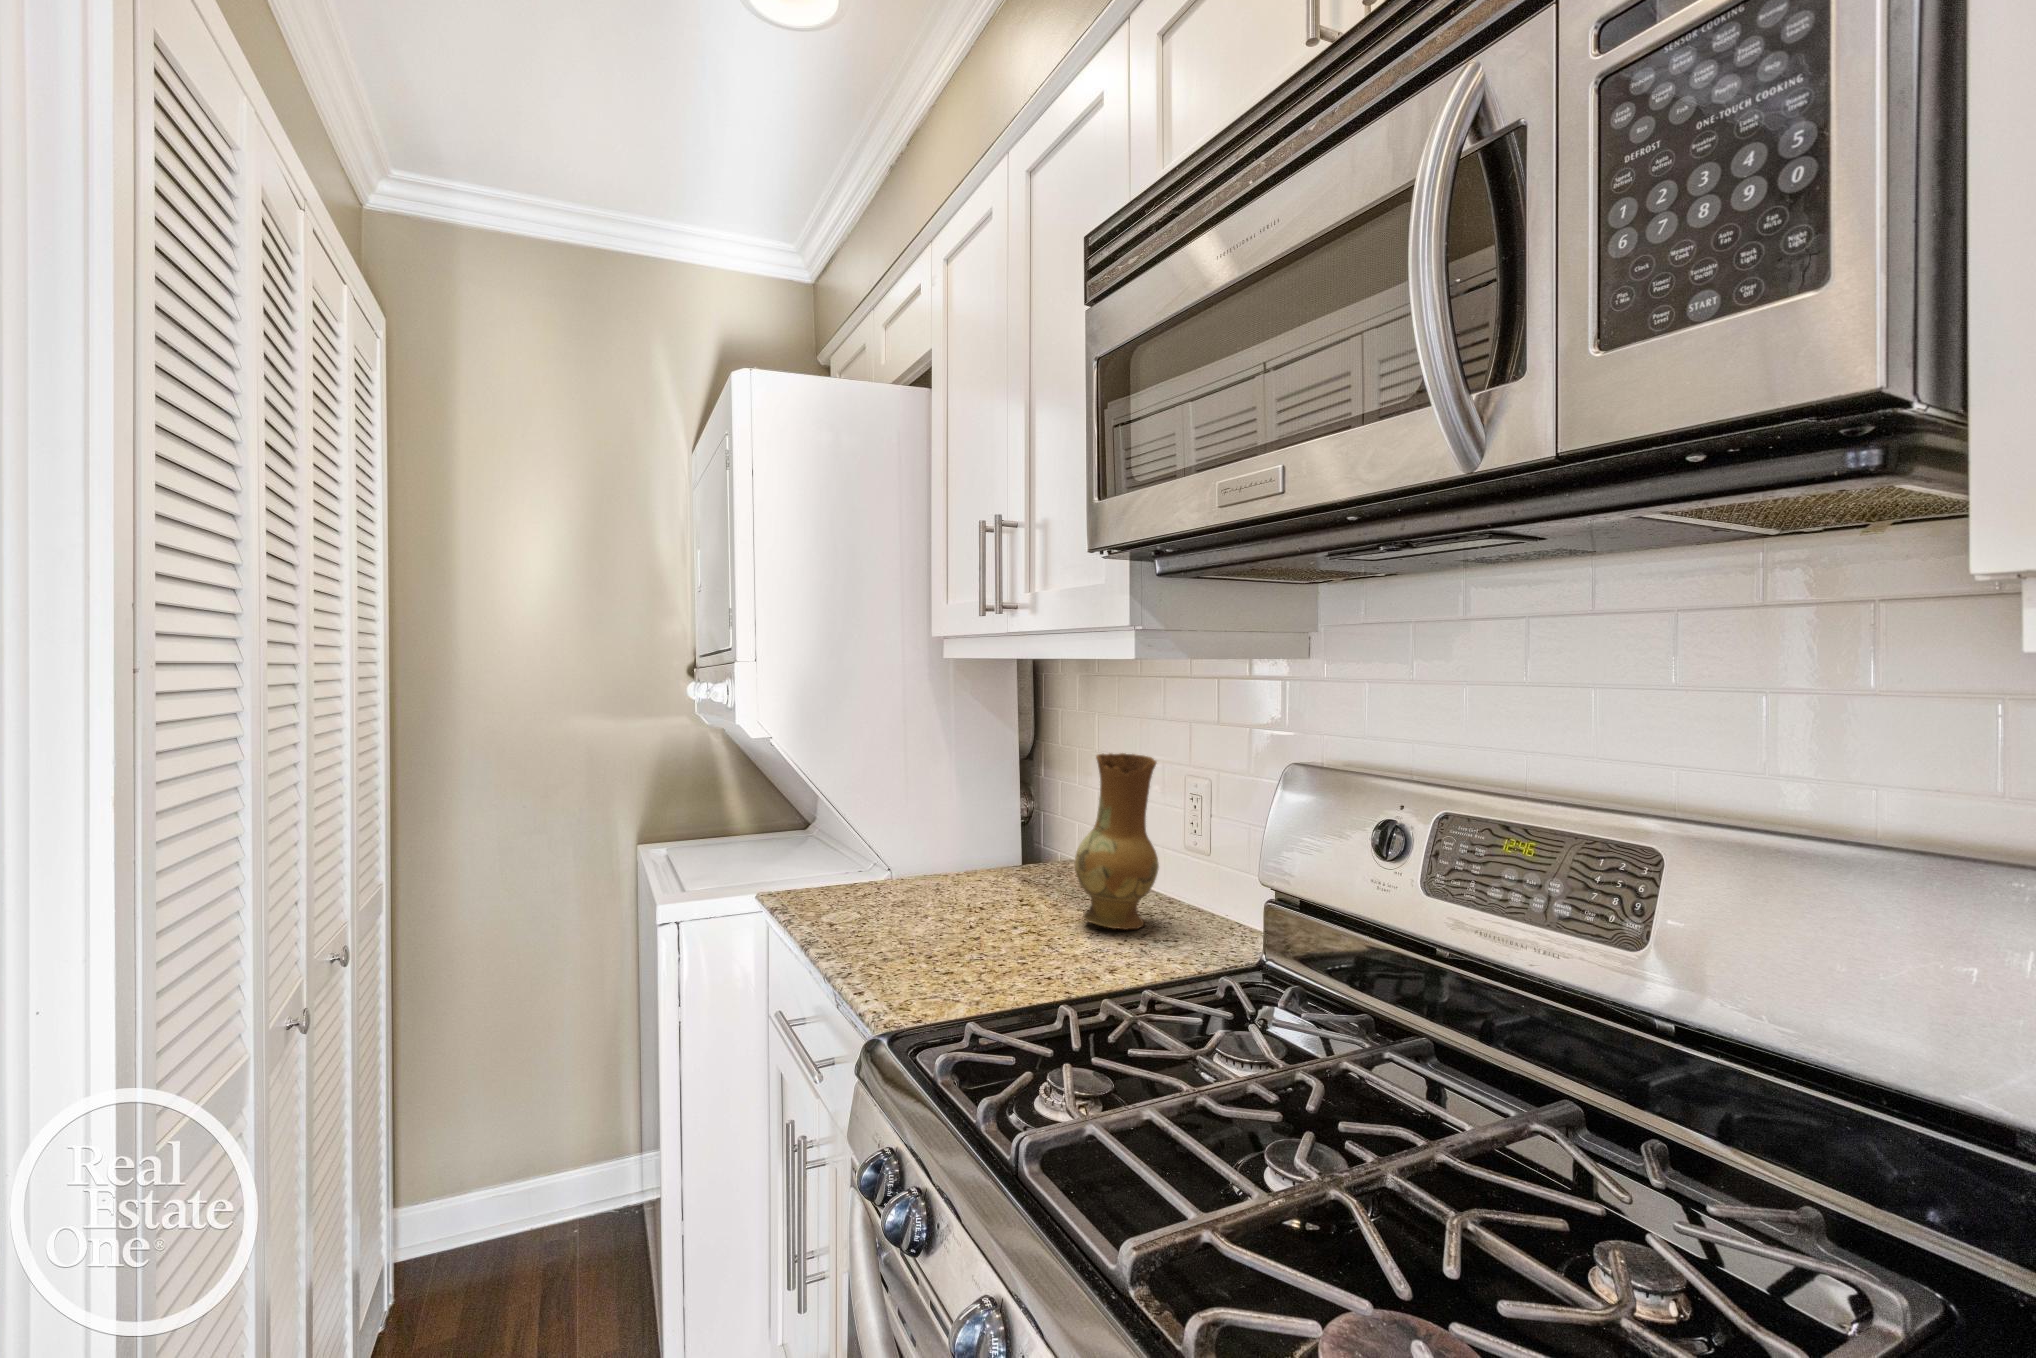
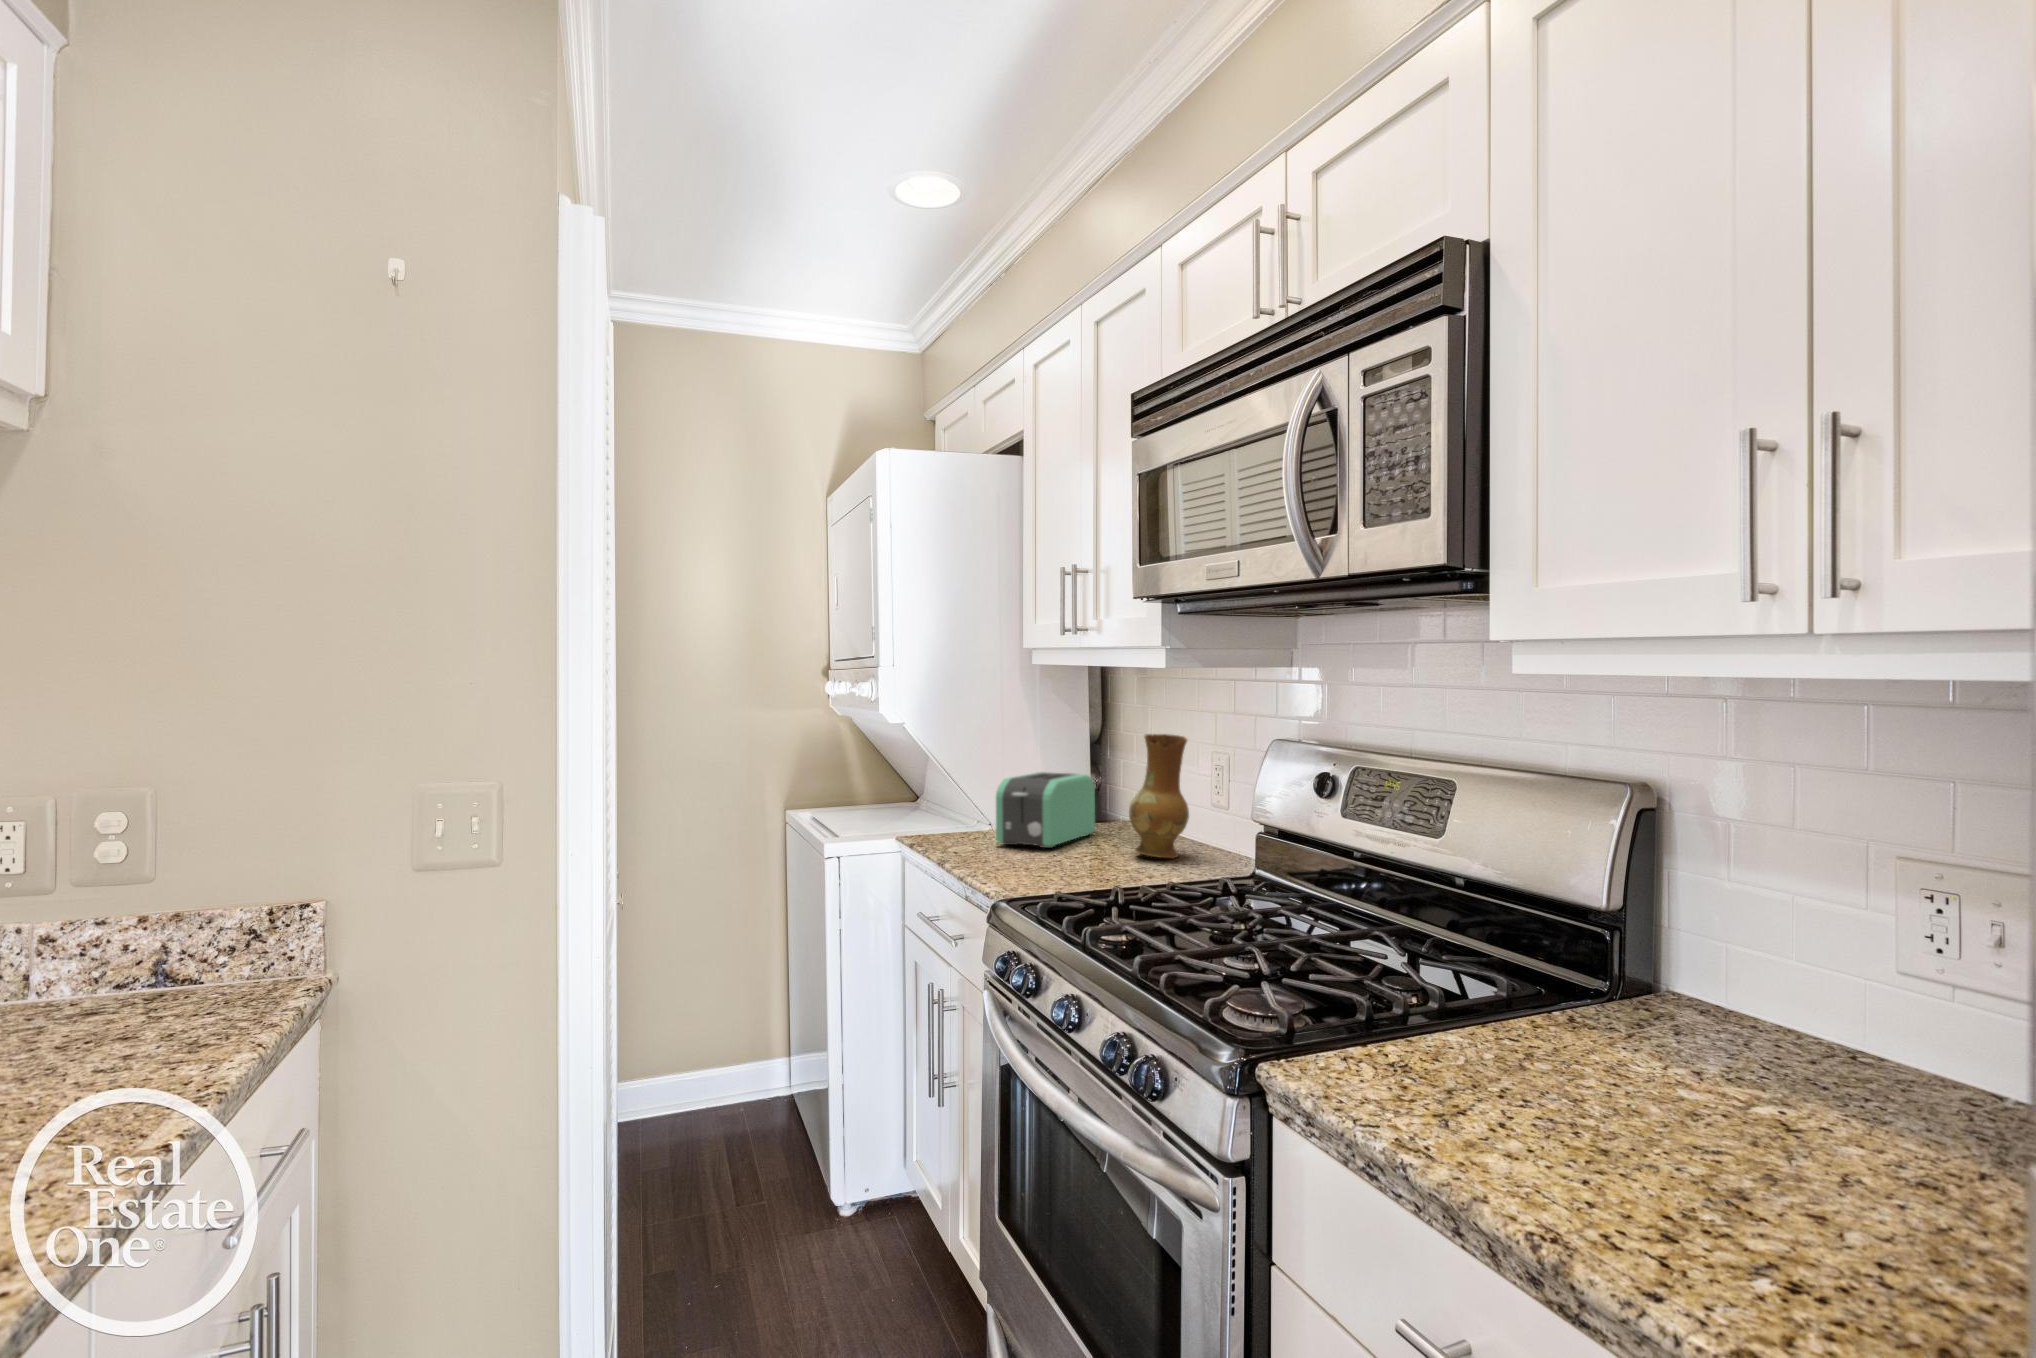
toaster: none [890,802,1026,912] -> present [996,772,1095,848]

